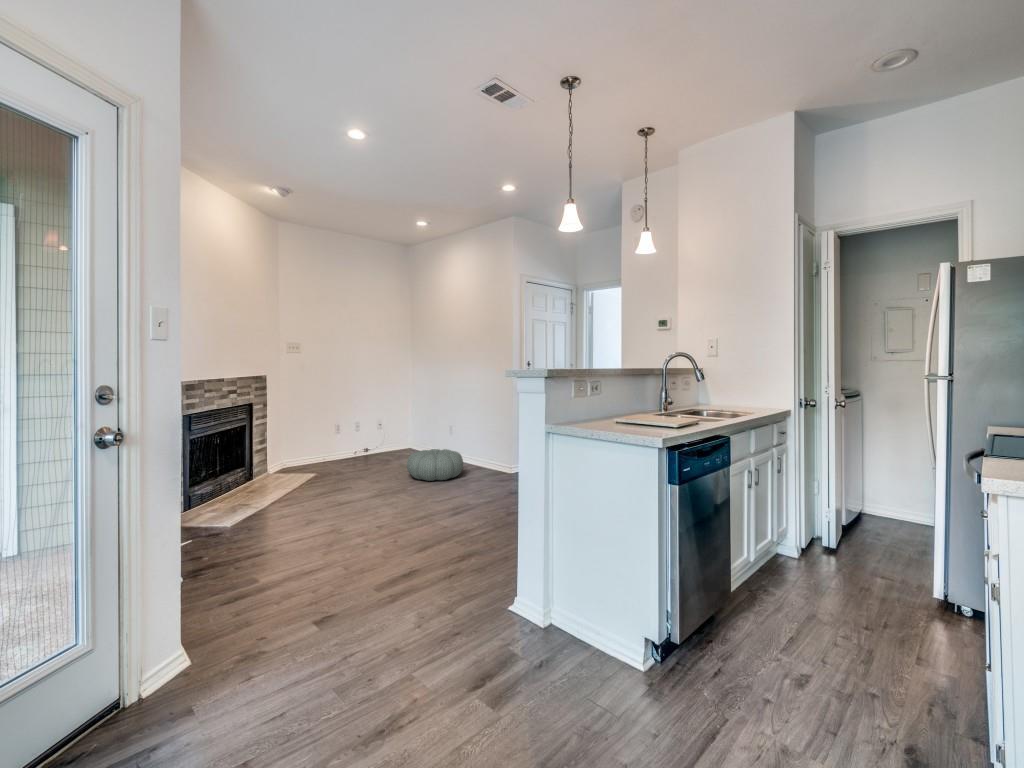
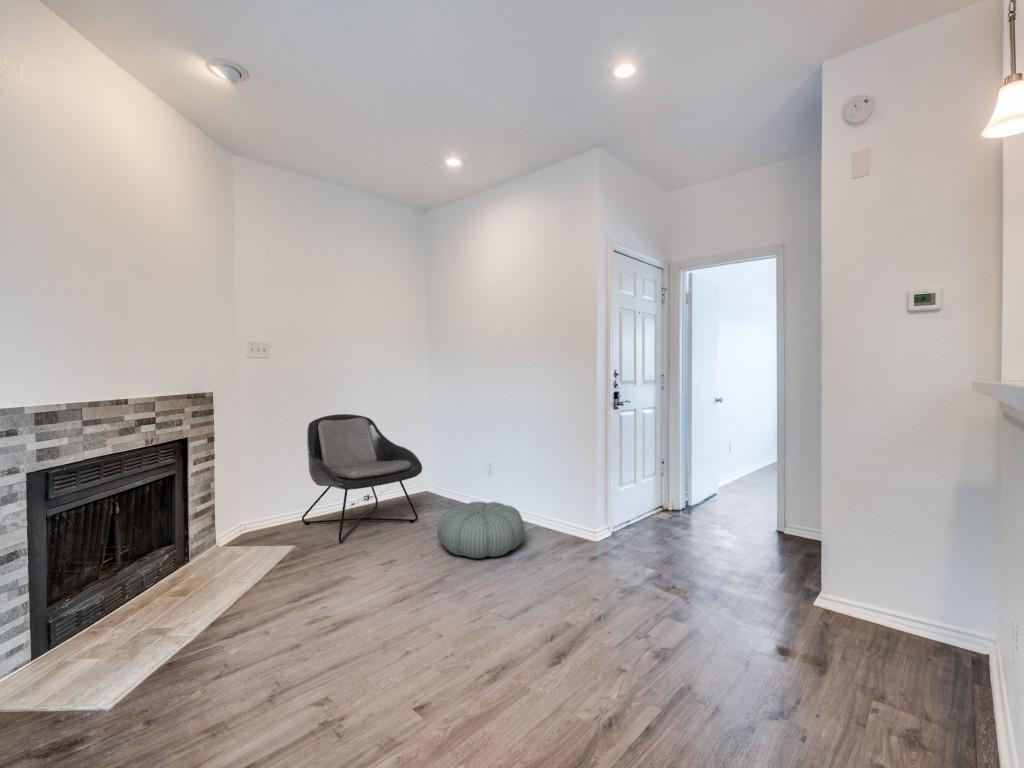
lounge chair: none [321,392,402,474] -> present [302,414,422,543]

